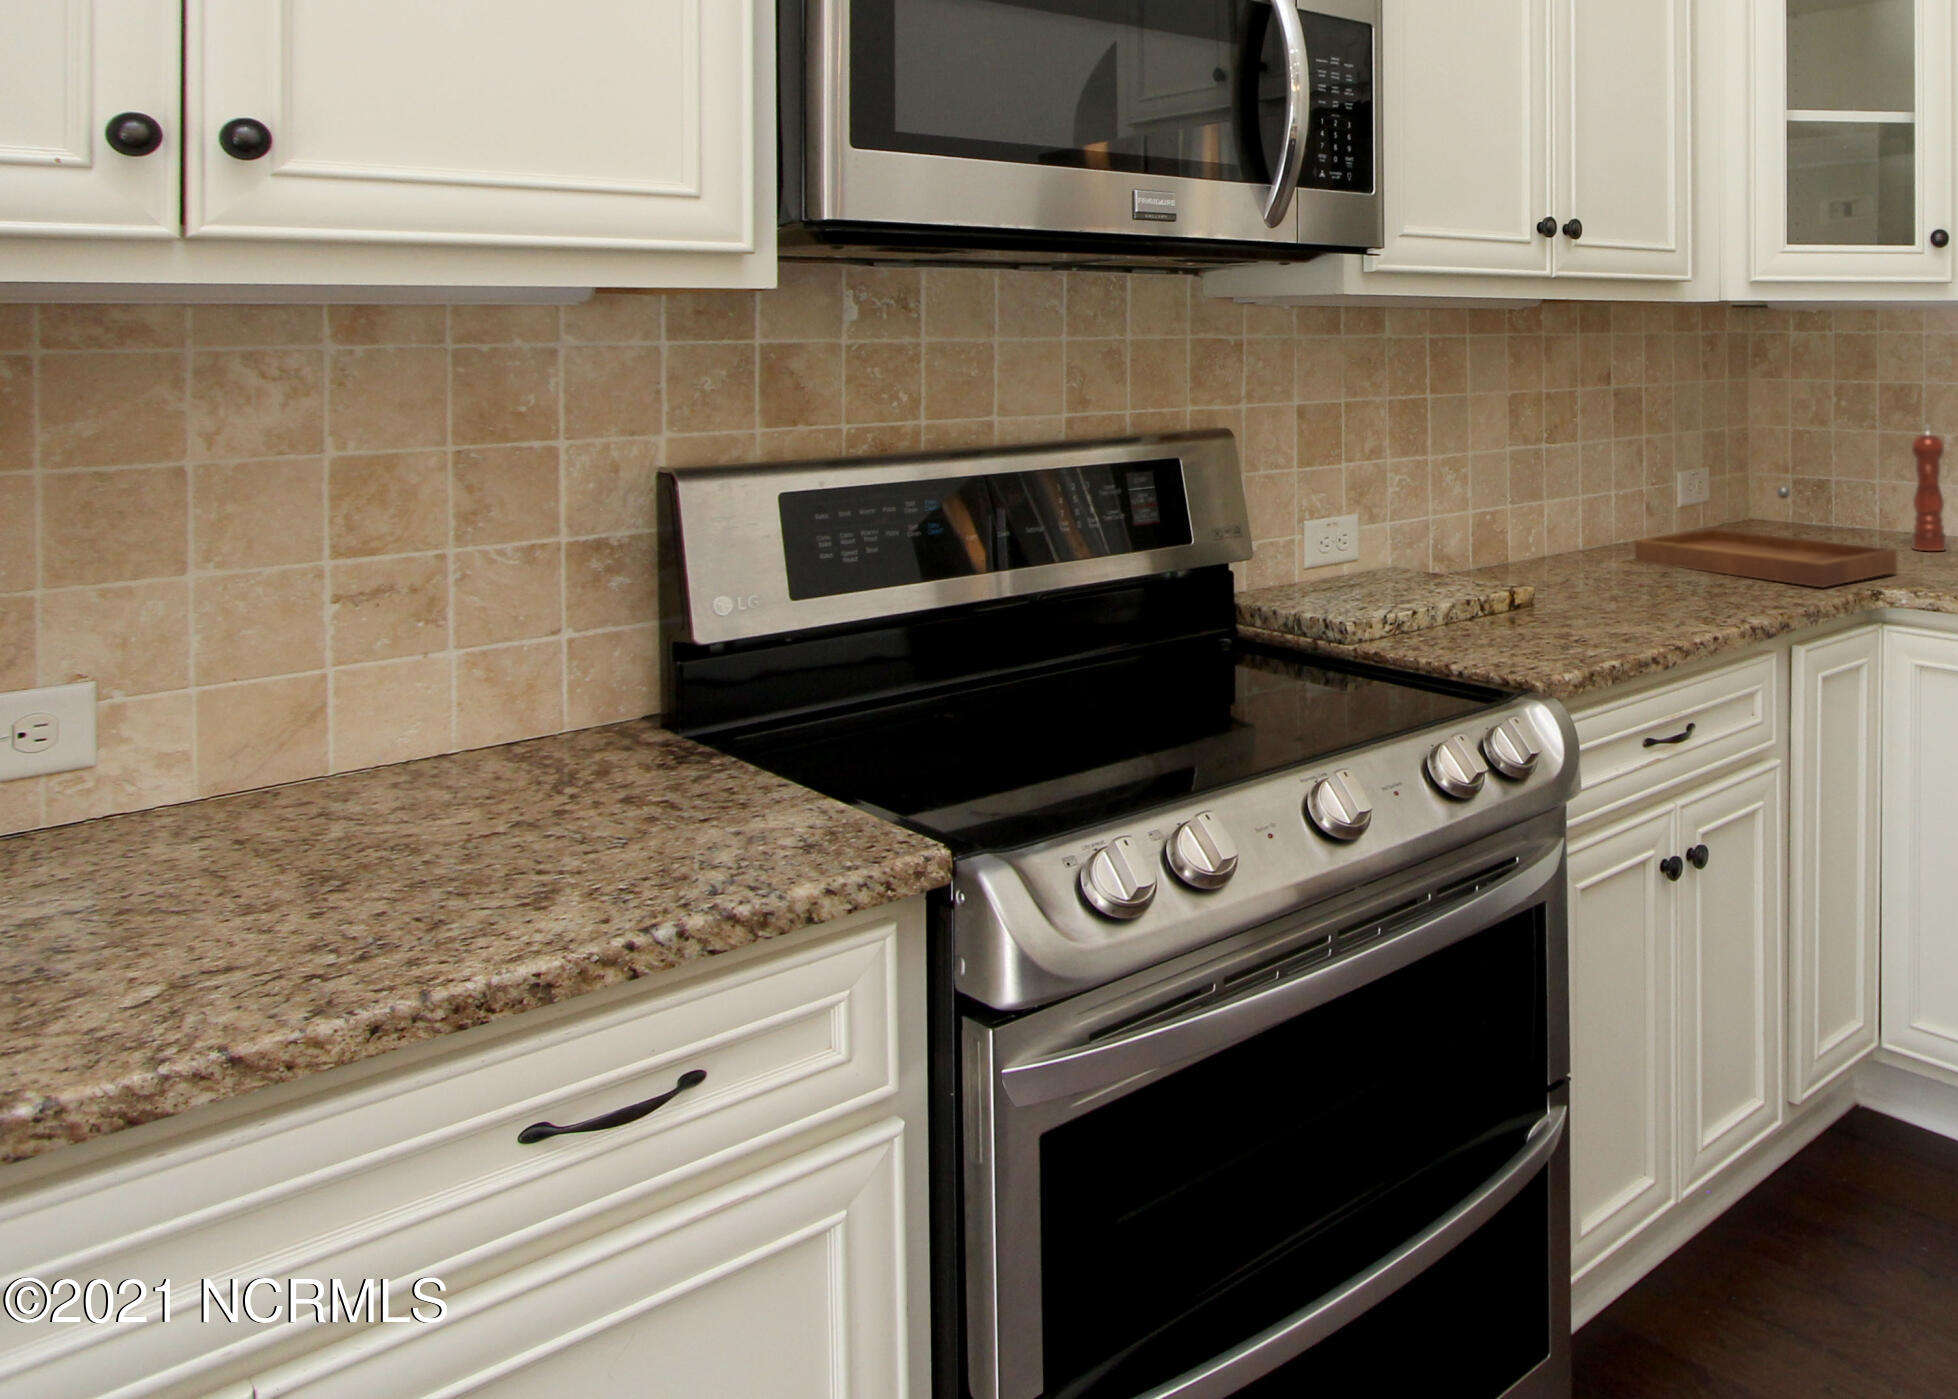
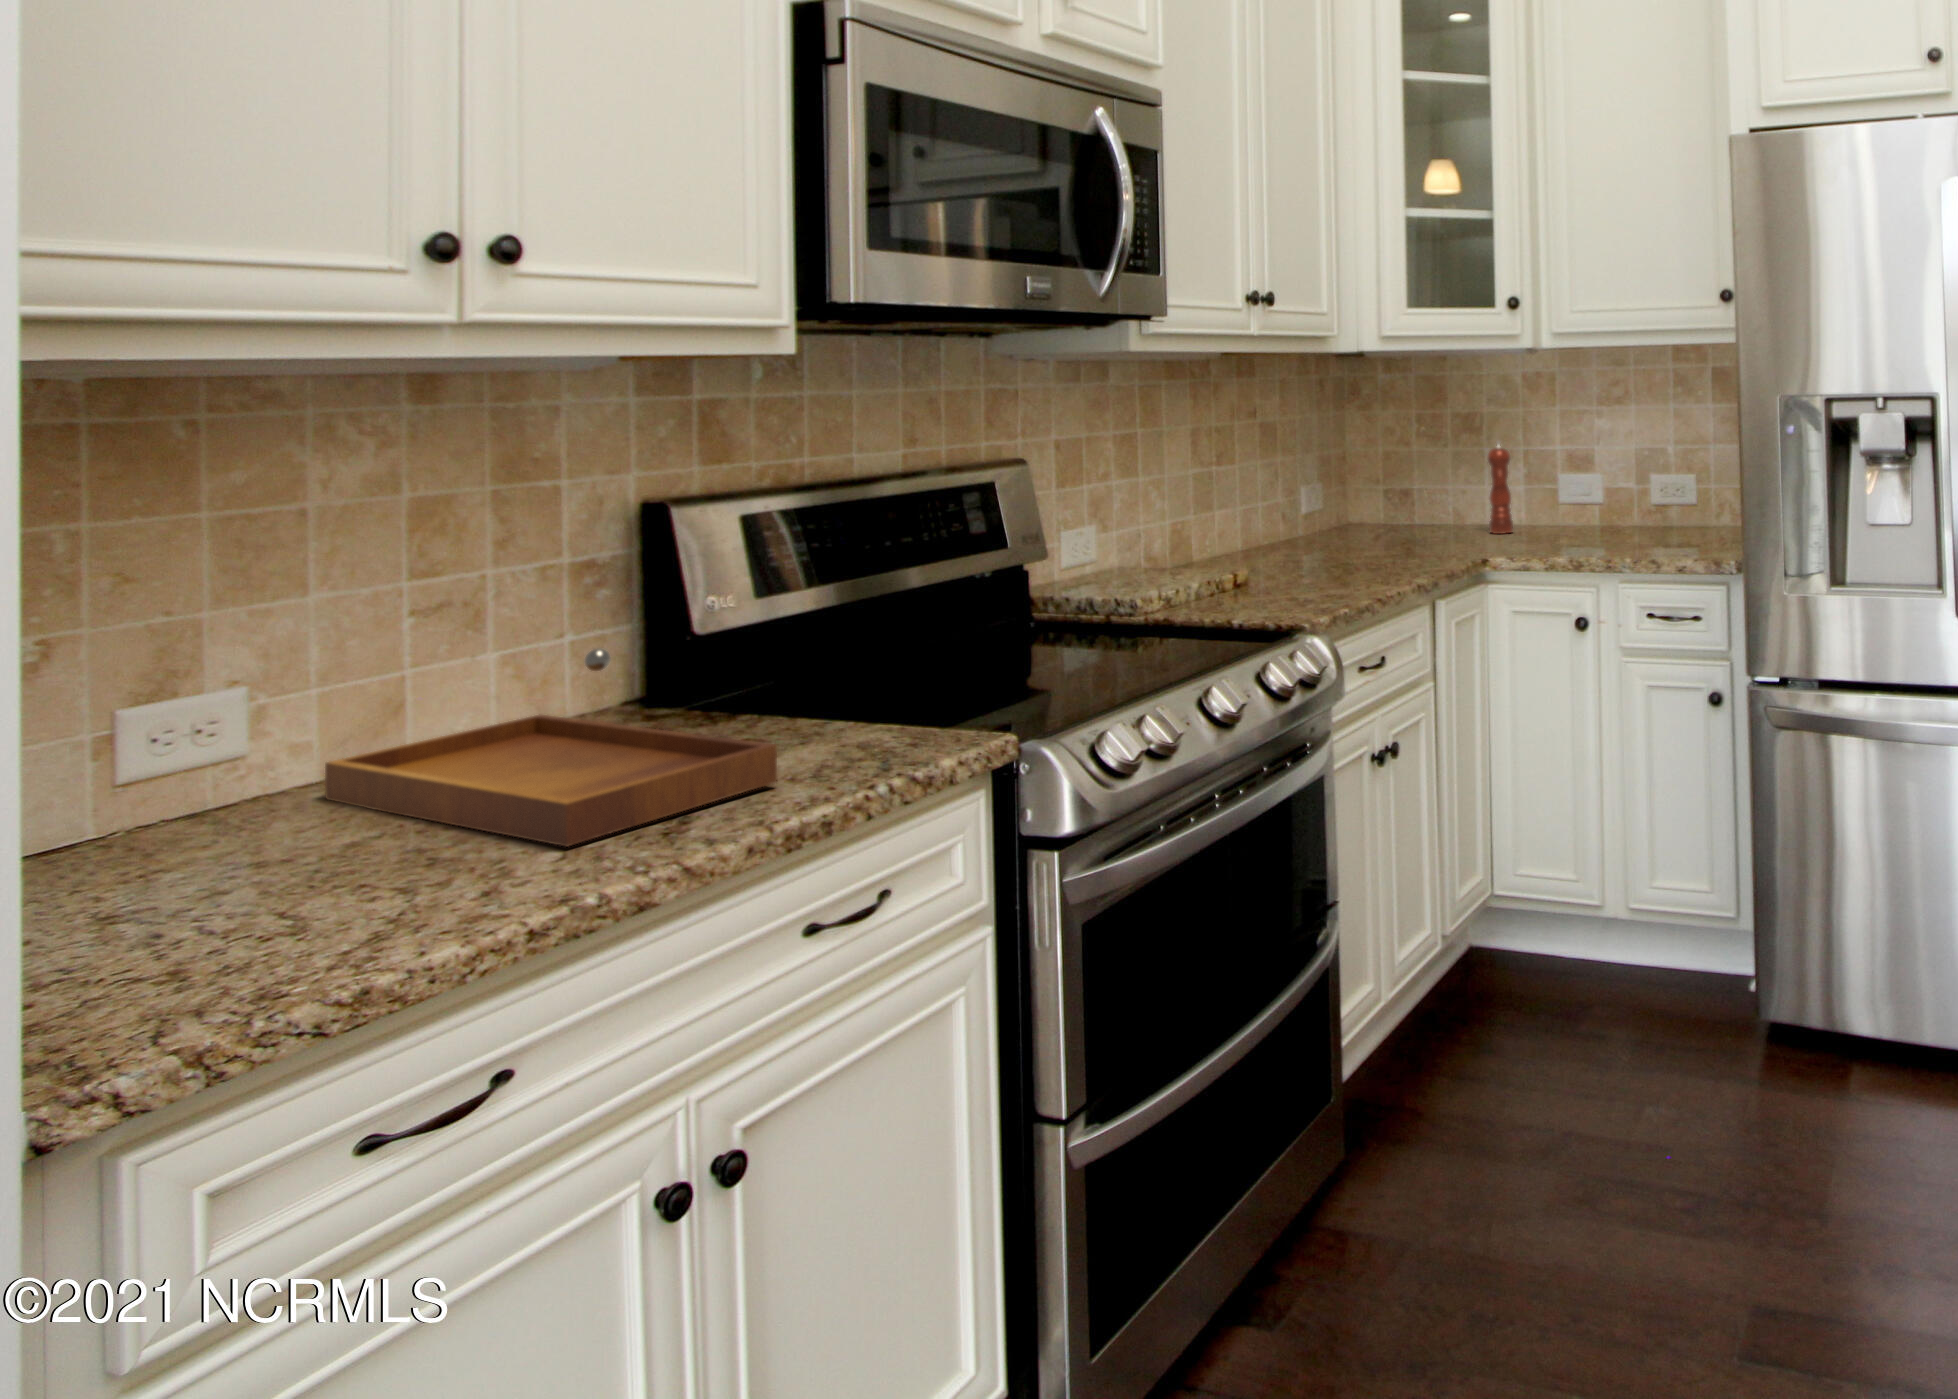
tray: present [1635,486,1897,588] -> present [325,649,777,846]

